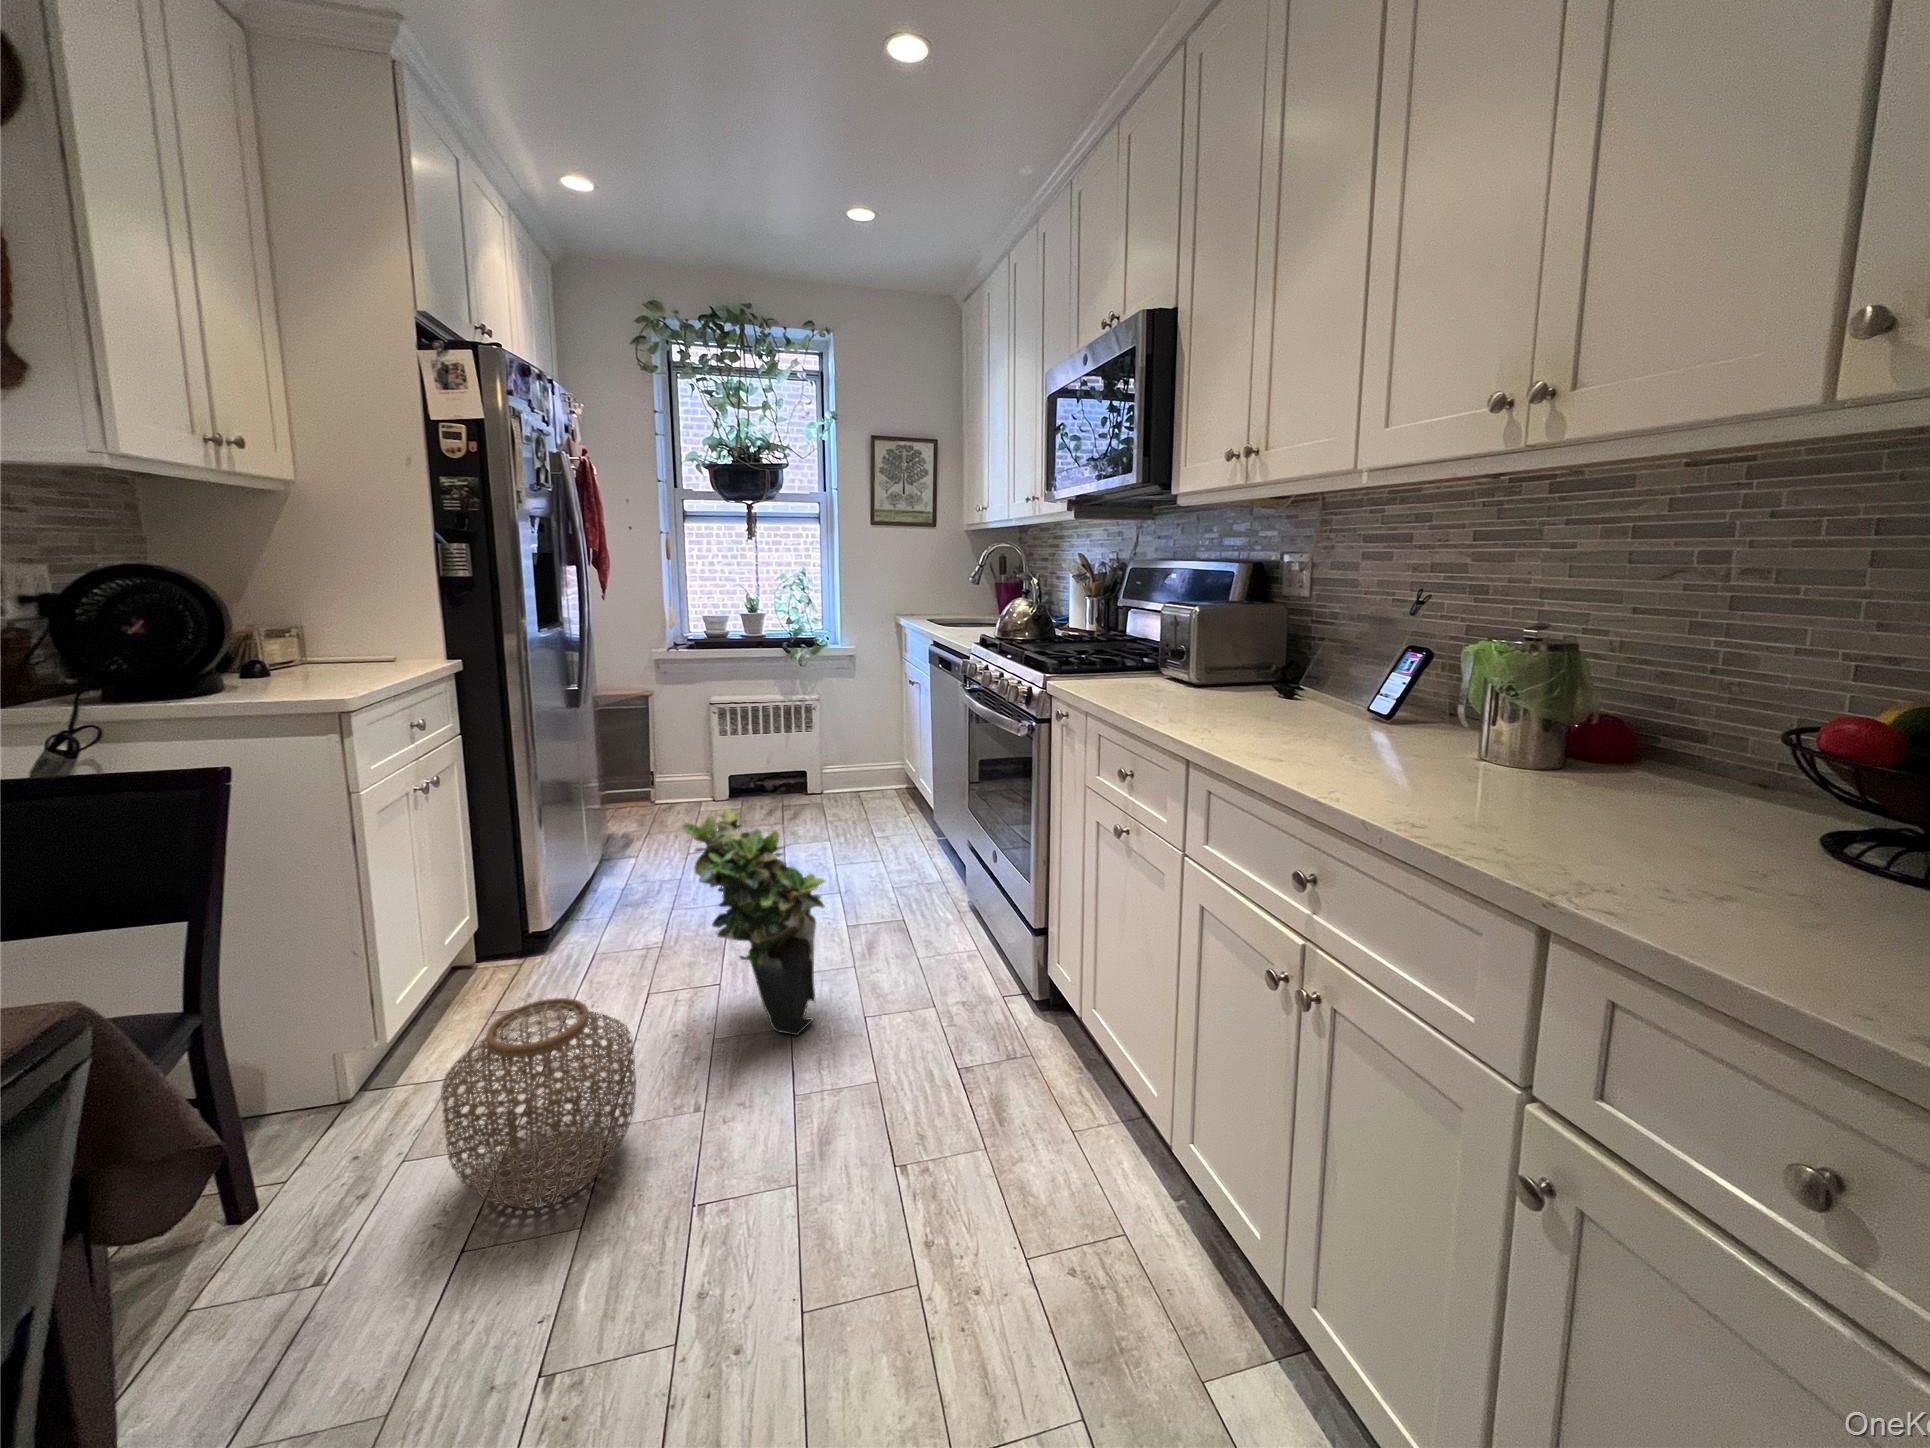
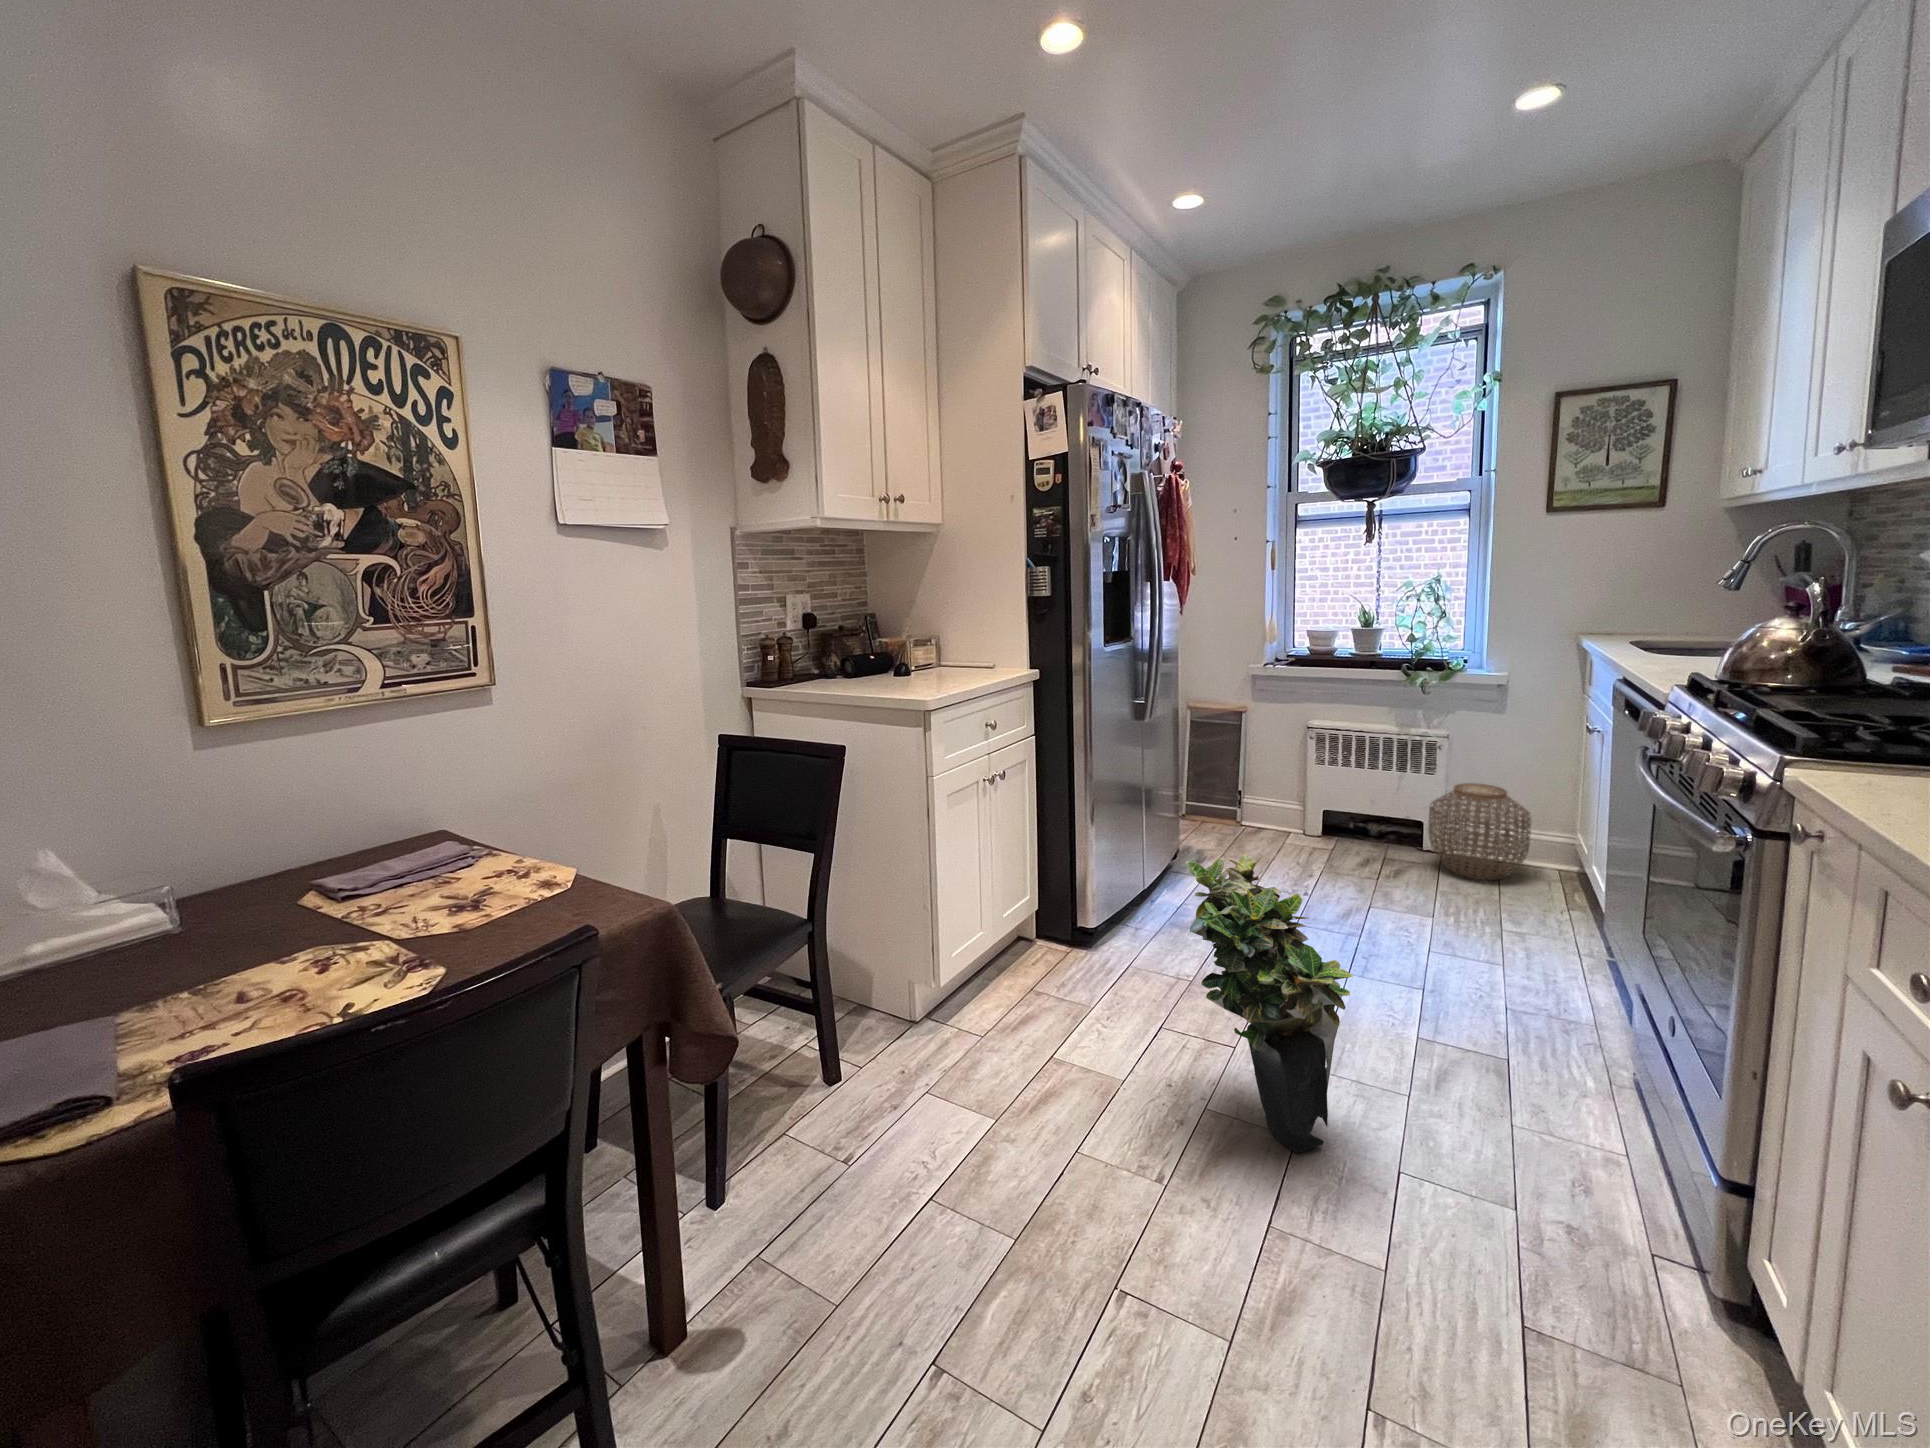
woven basket: present [441,998,636,1208] -> present [1428,783,1531,880]

